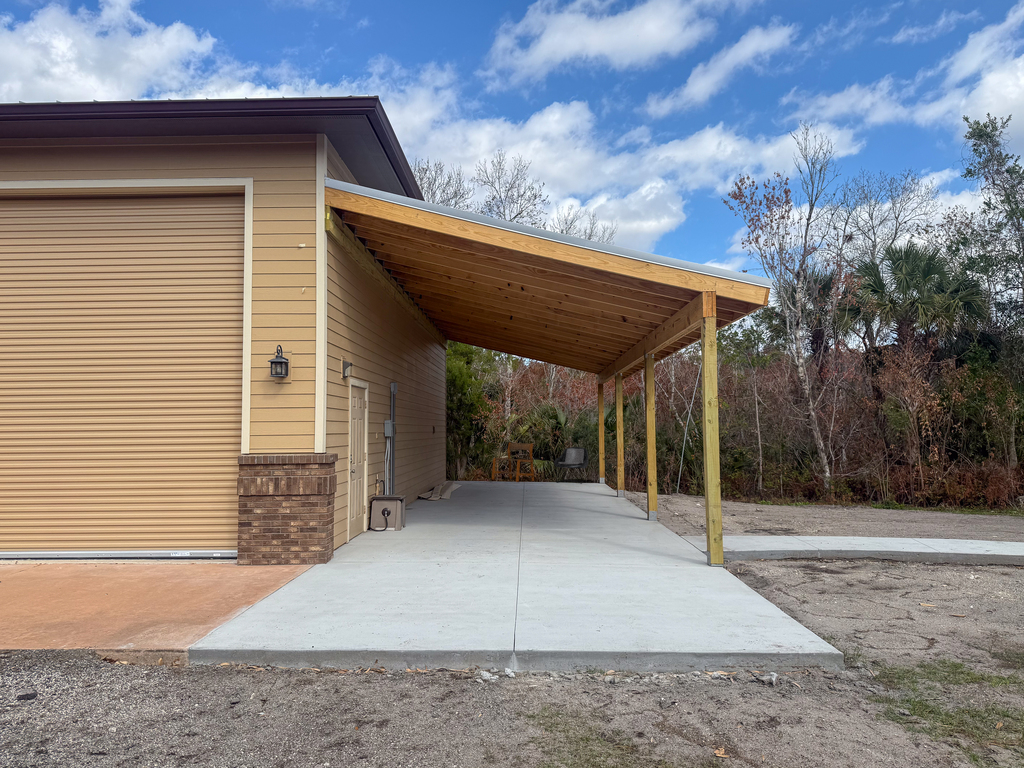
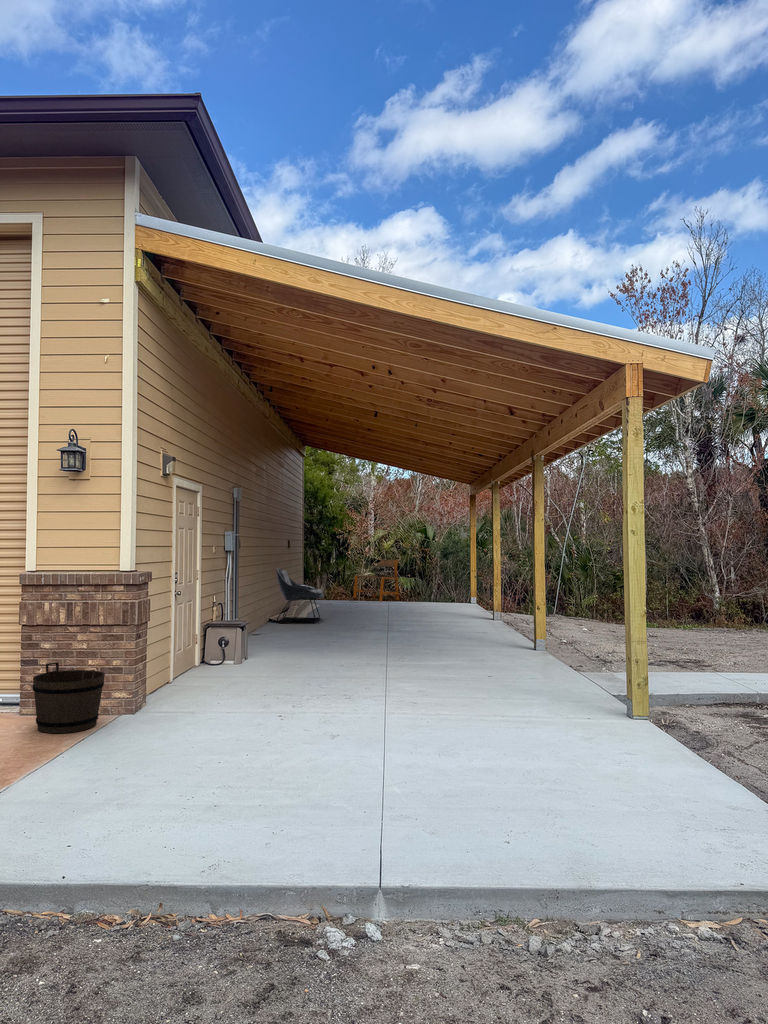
lounge chair: present [554,447,589,484] -> present [276,568,324,623]
bucket: none [253,524,305,575] -> present [32,662,105,733]

